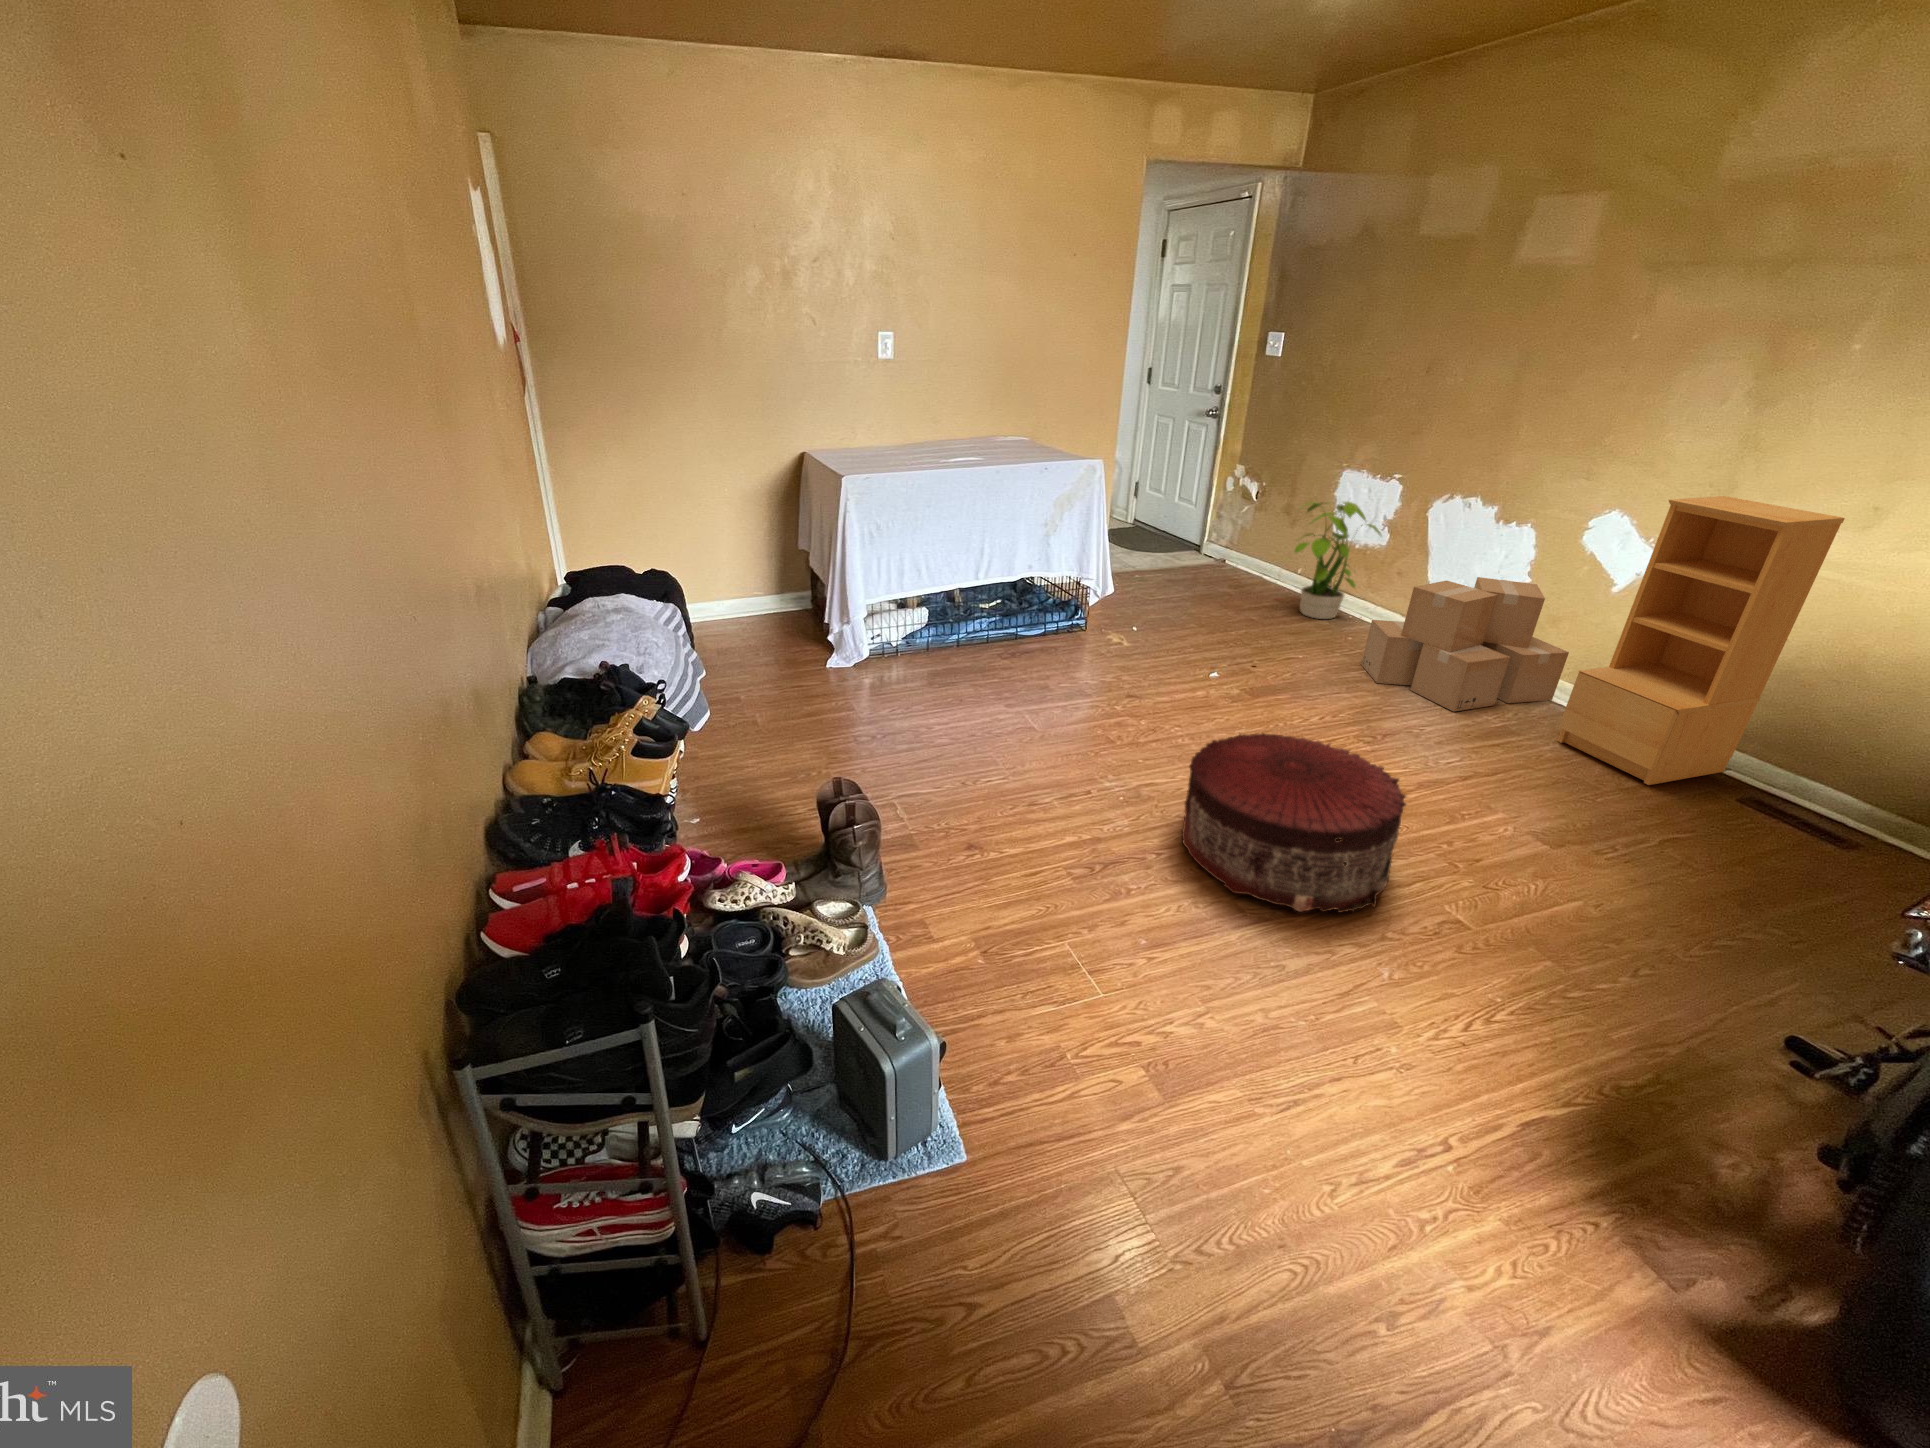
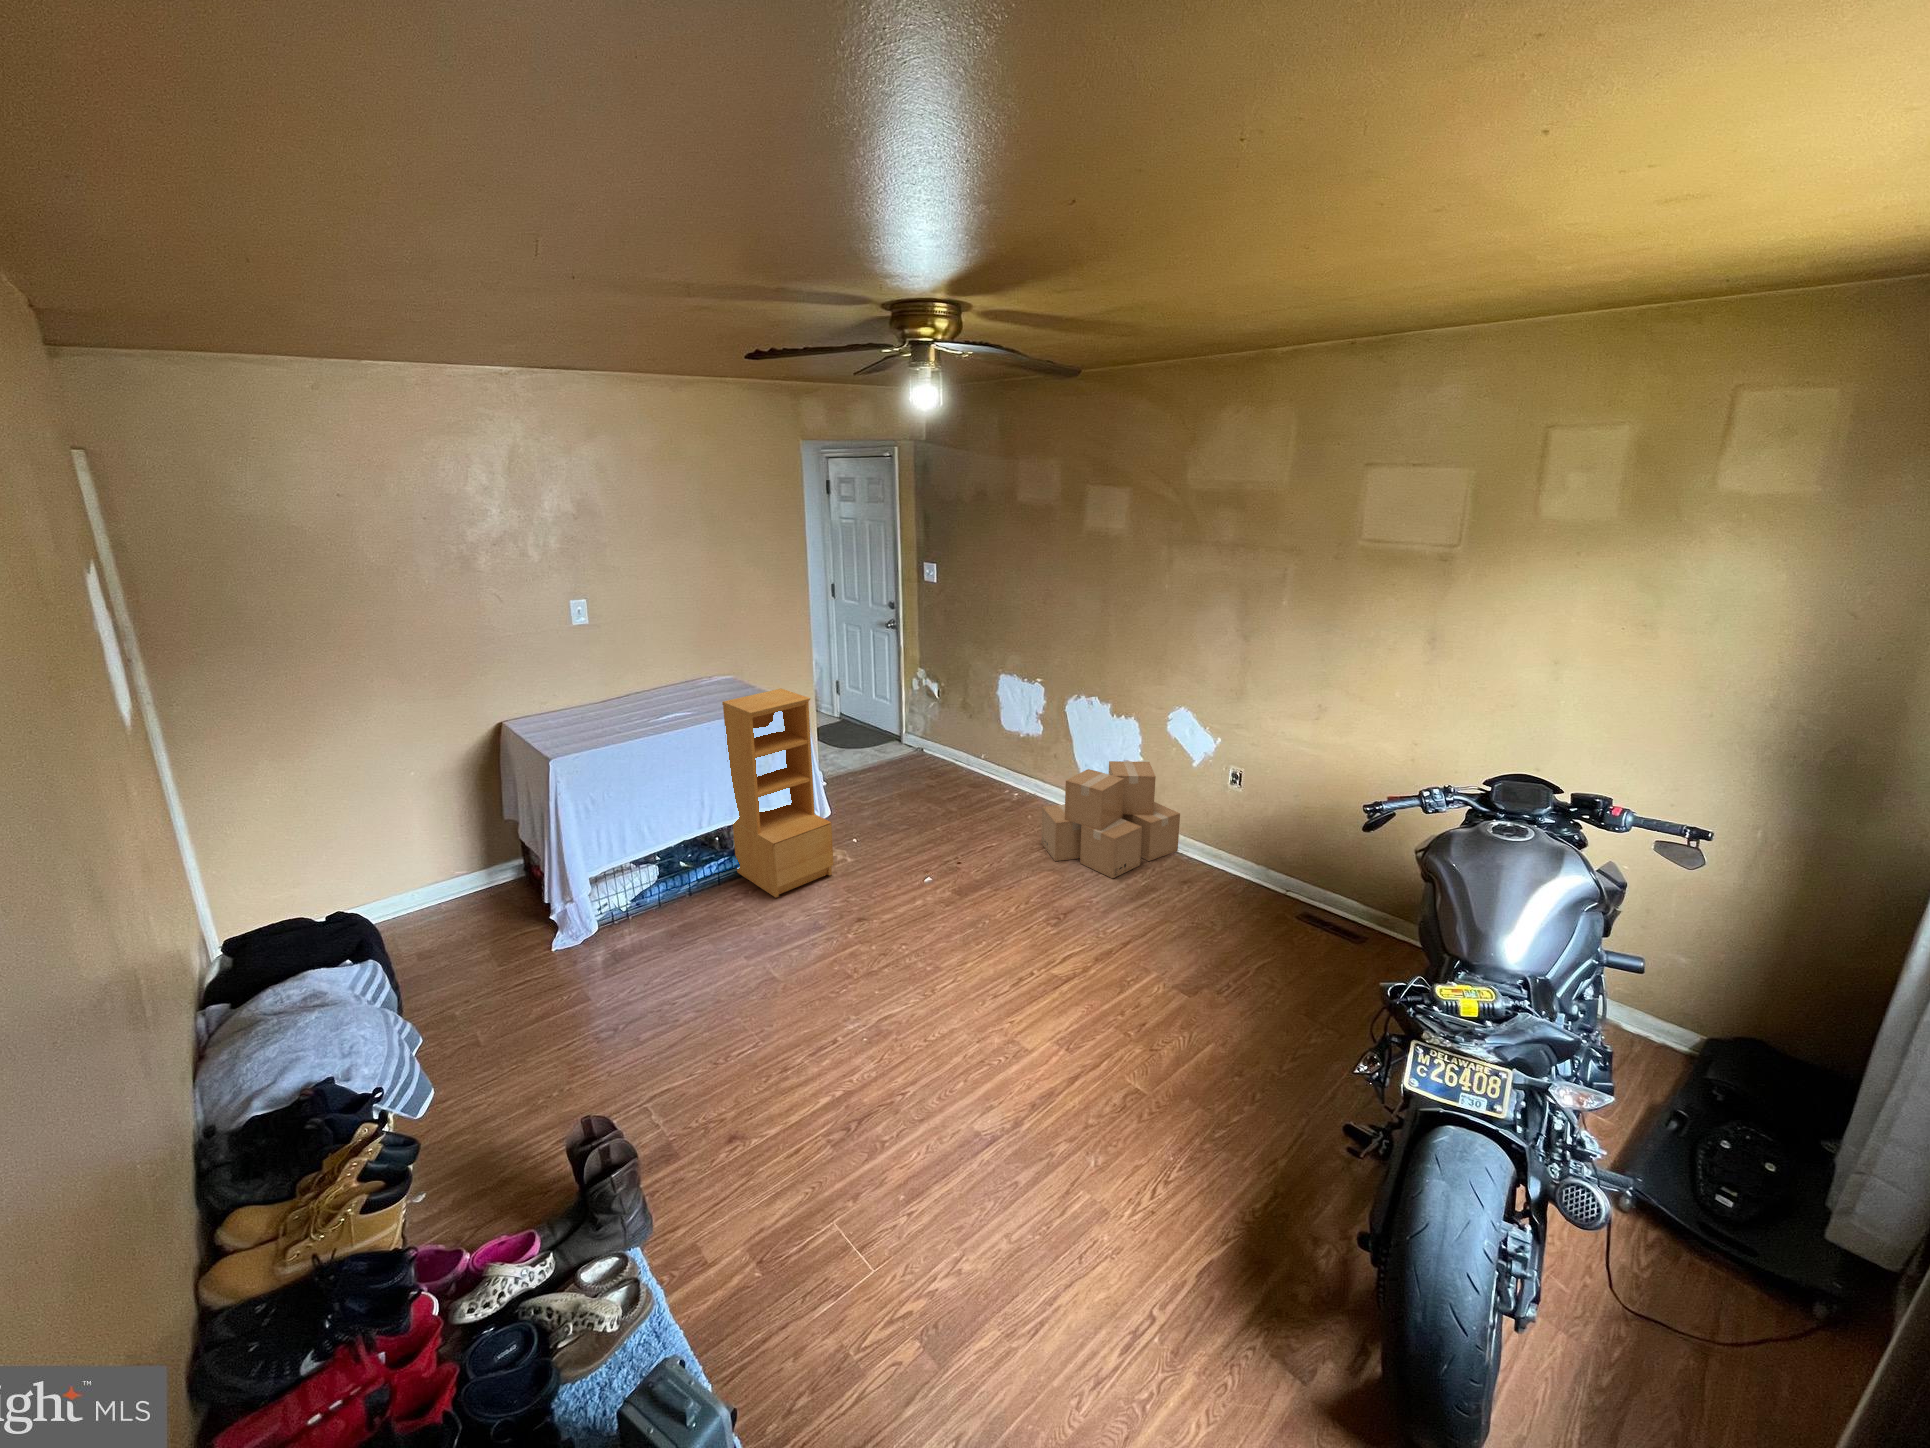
bookshelf: present [1557,496,1845,785] -> present [722,688,833,898]
potted plant: present [1294,501,1381,619] -> none [969,697,1039,801]
pouf: present [1182,733,1406,913] -> none [915,952,1084,1123]

